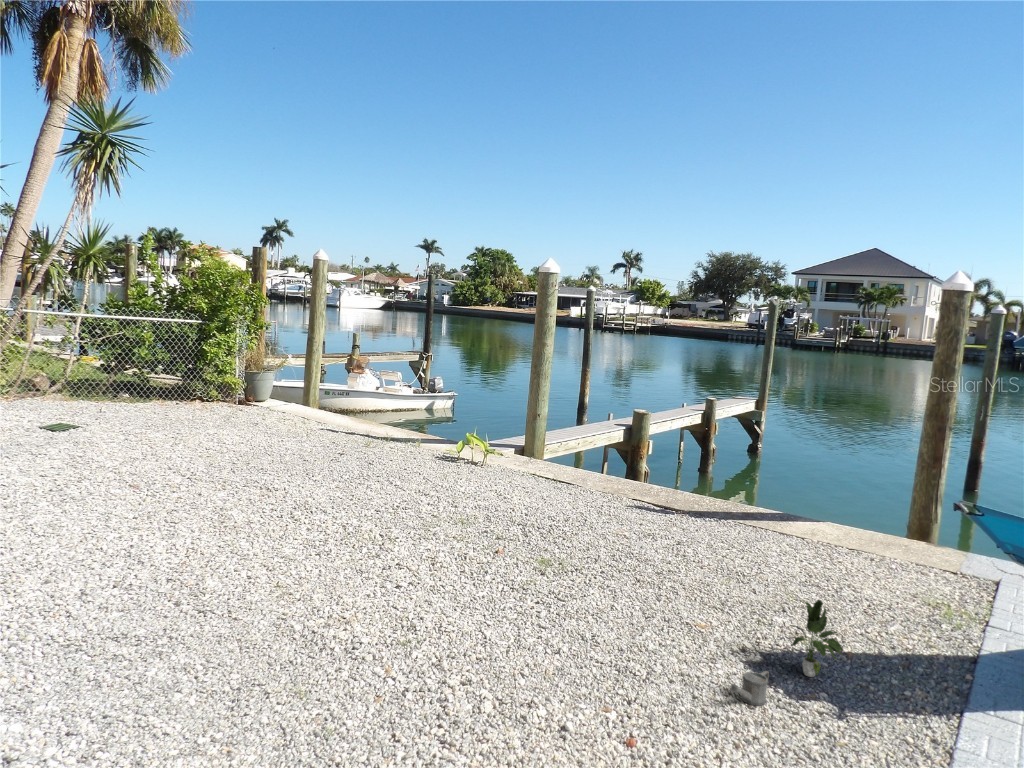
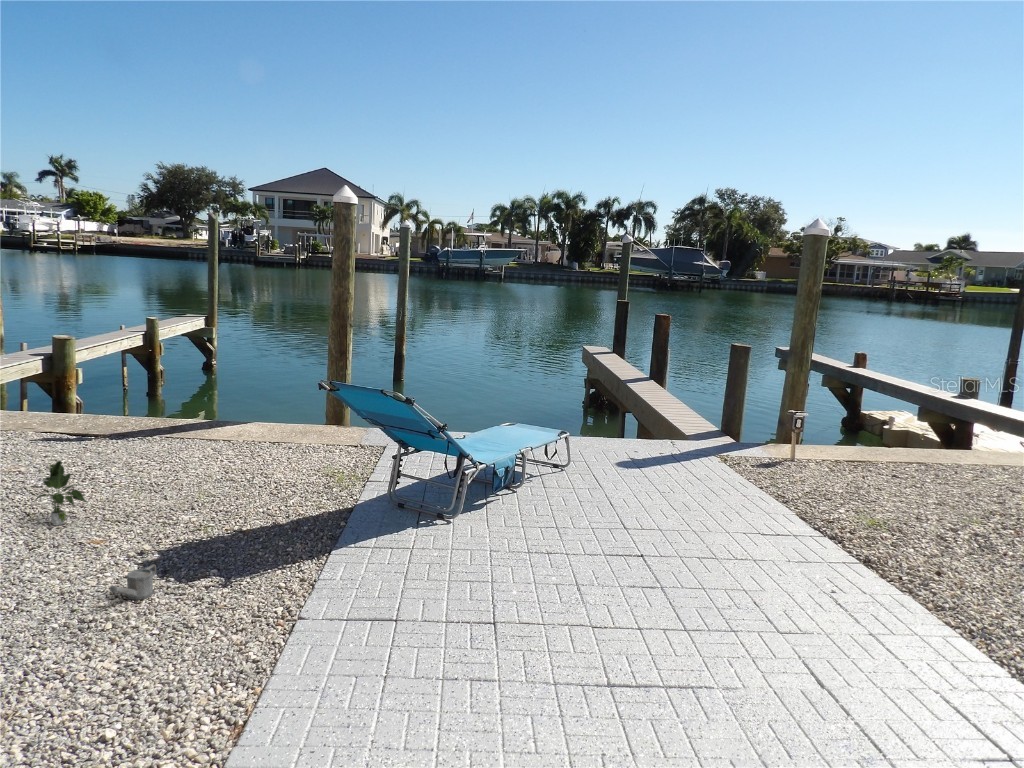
potted plant: present [790,600,843,677] -> present [32,461,87,526]

